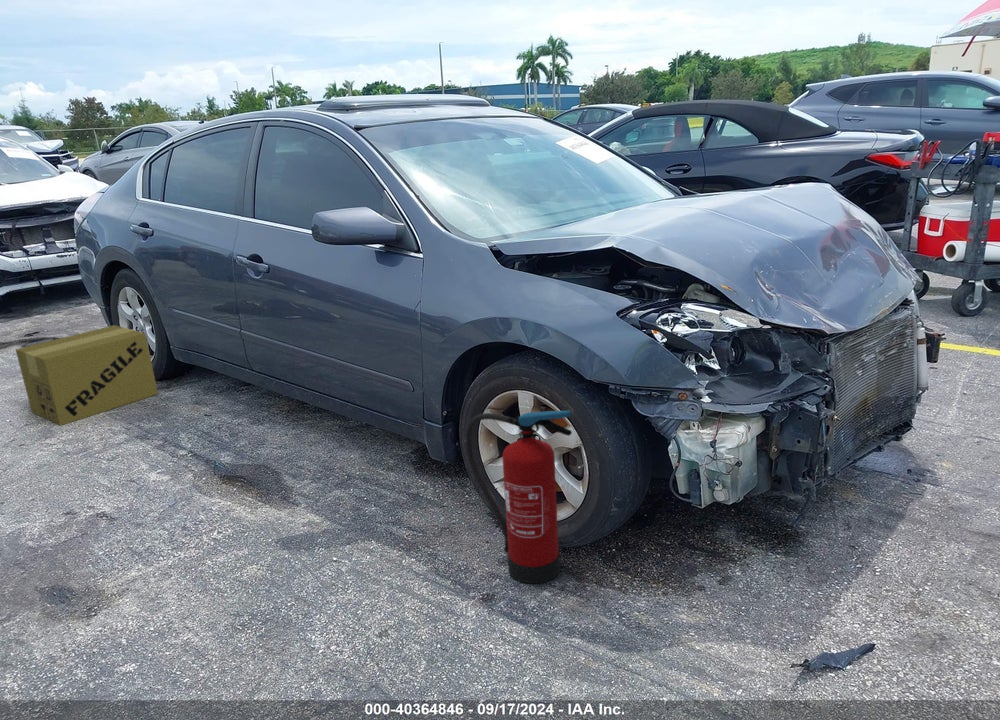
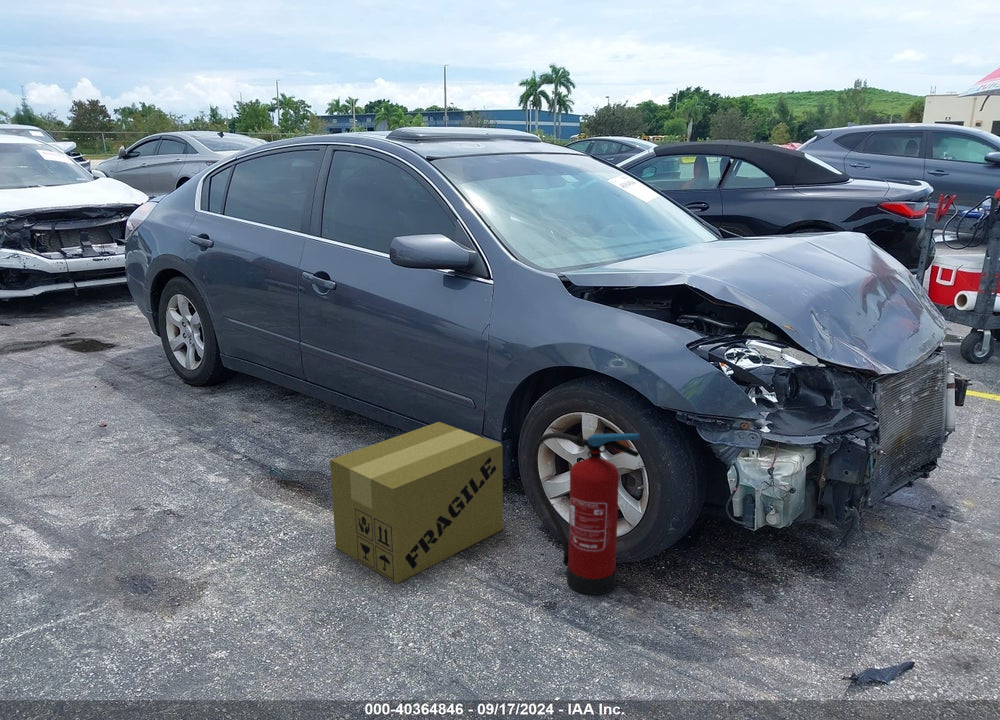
cardboard box: present [16,325,158,425] -> present [330,422,503,584]

